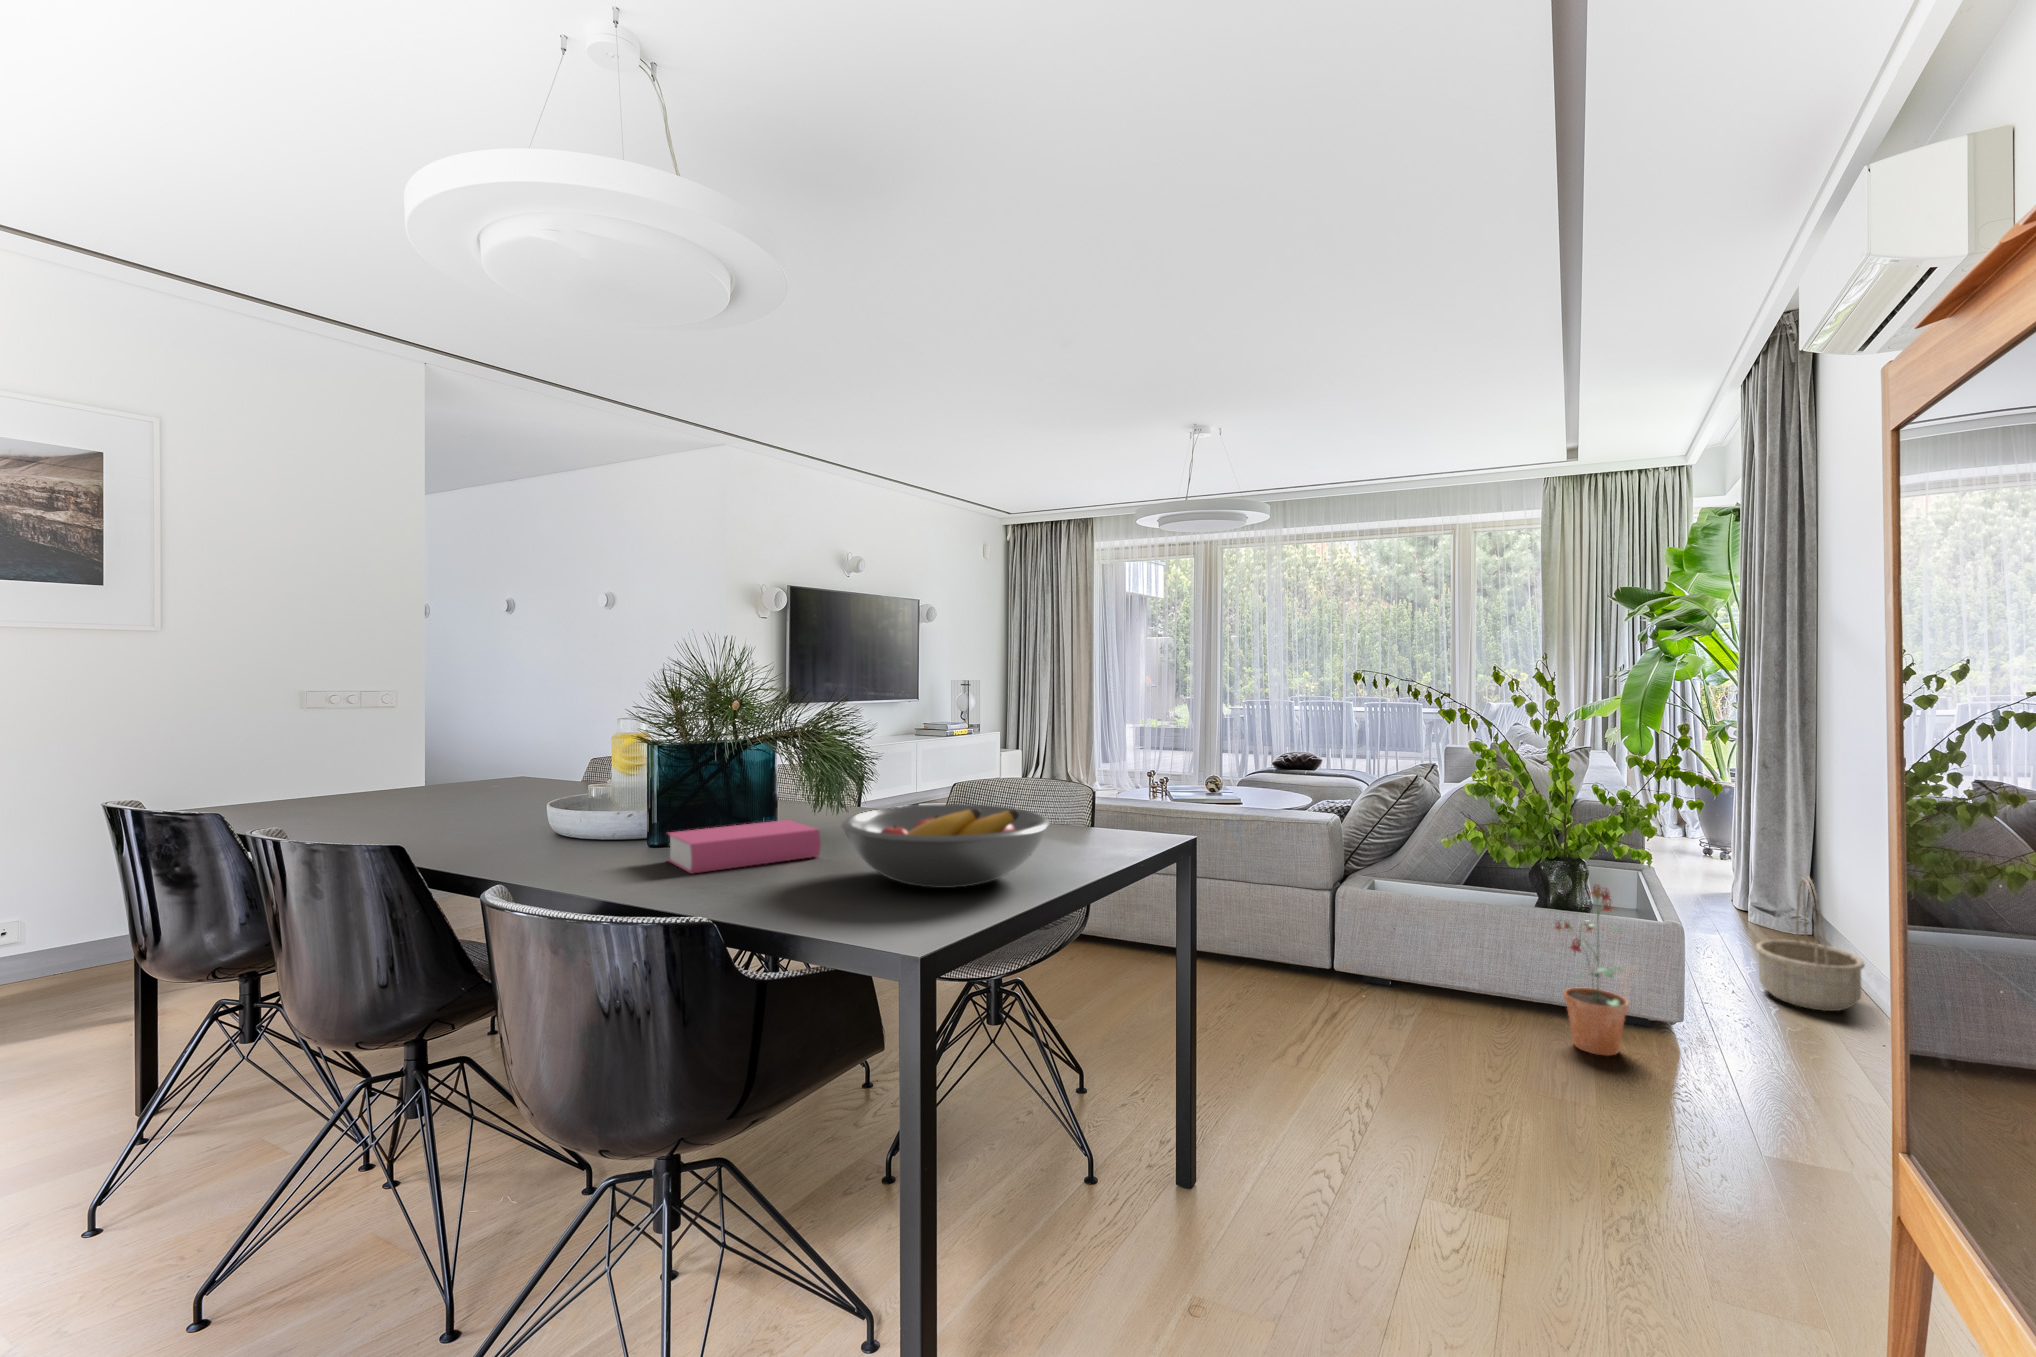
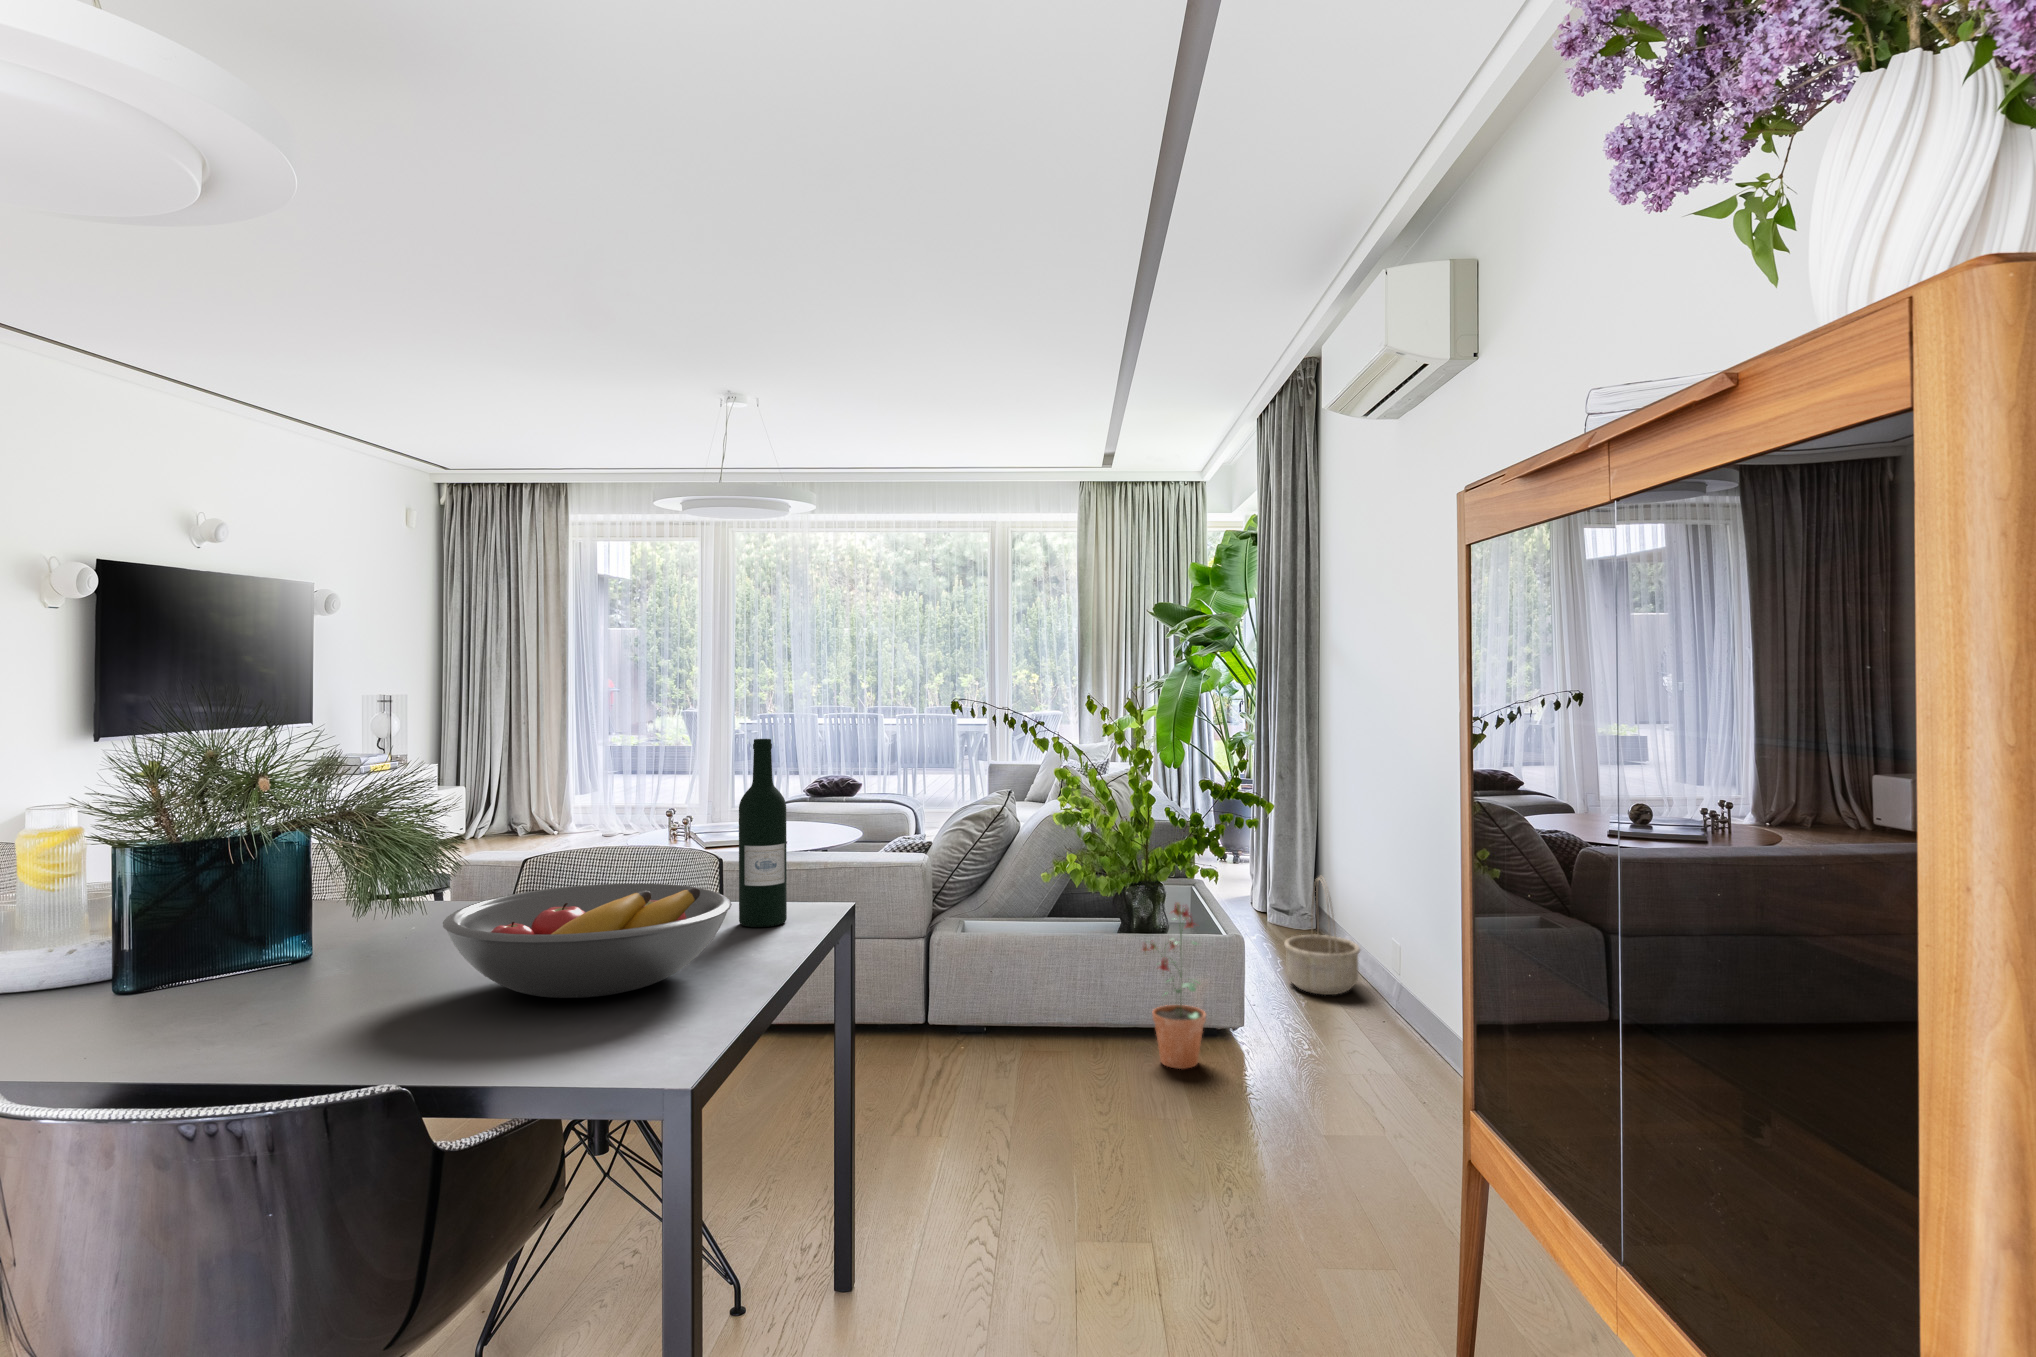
wine bottle: none [1091,696,1130,853] -> present [739,739,787,927]
book: present [668,820,821,874] -> none [99,929,371,1029]

